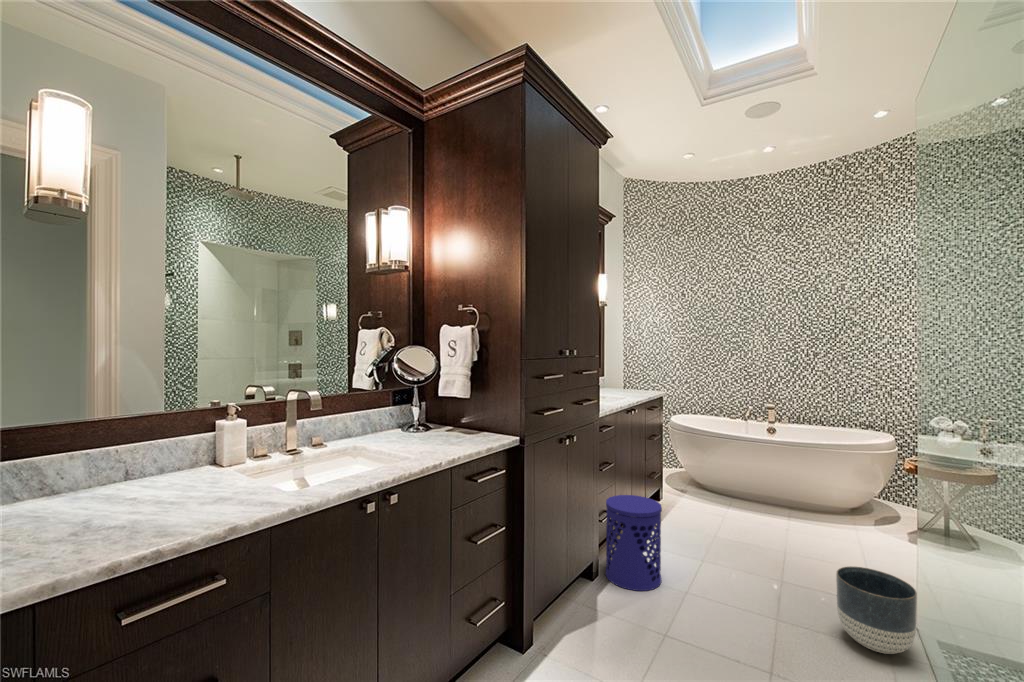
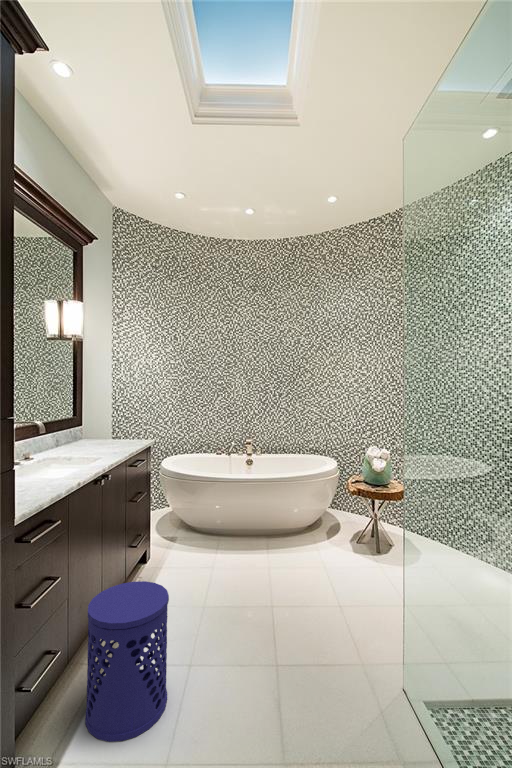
planter: present [836,566,917,654] -> none [357,607,427,706]

